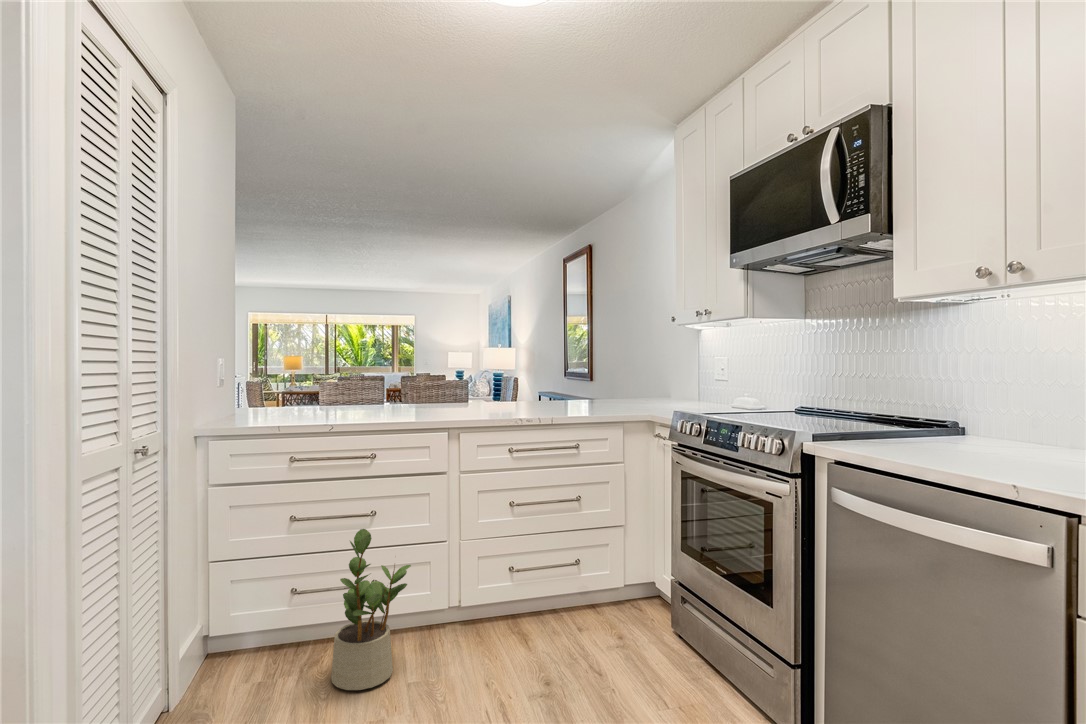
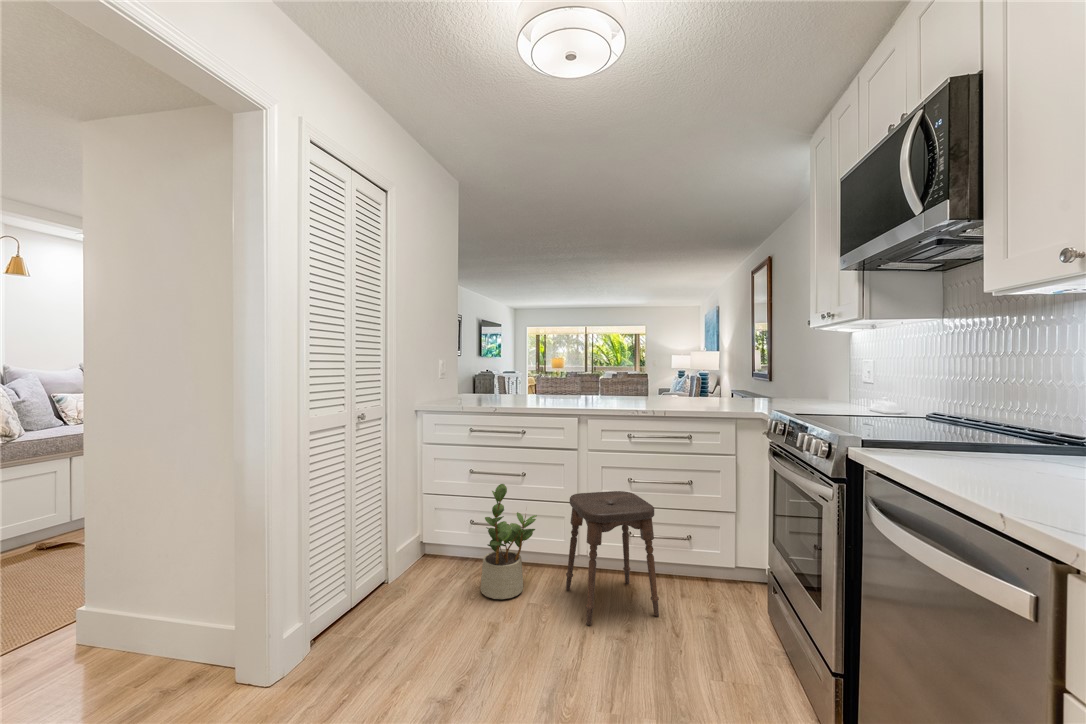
stool: none [447,518,569,689] -> present [566,491,659,625]

